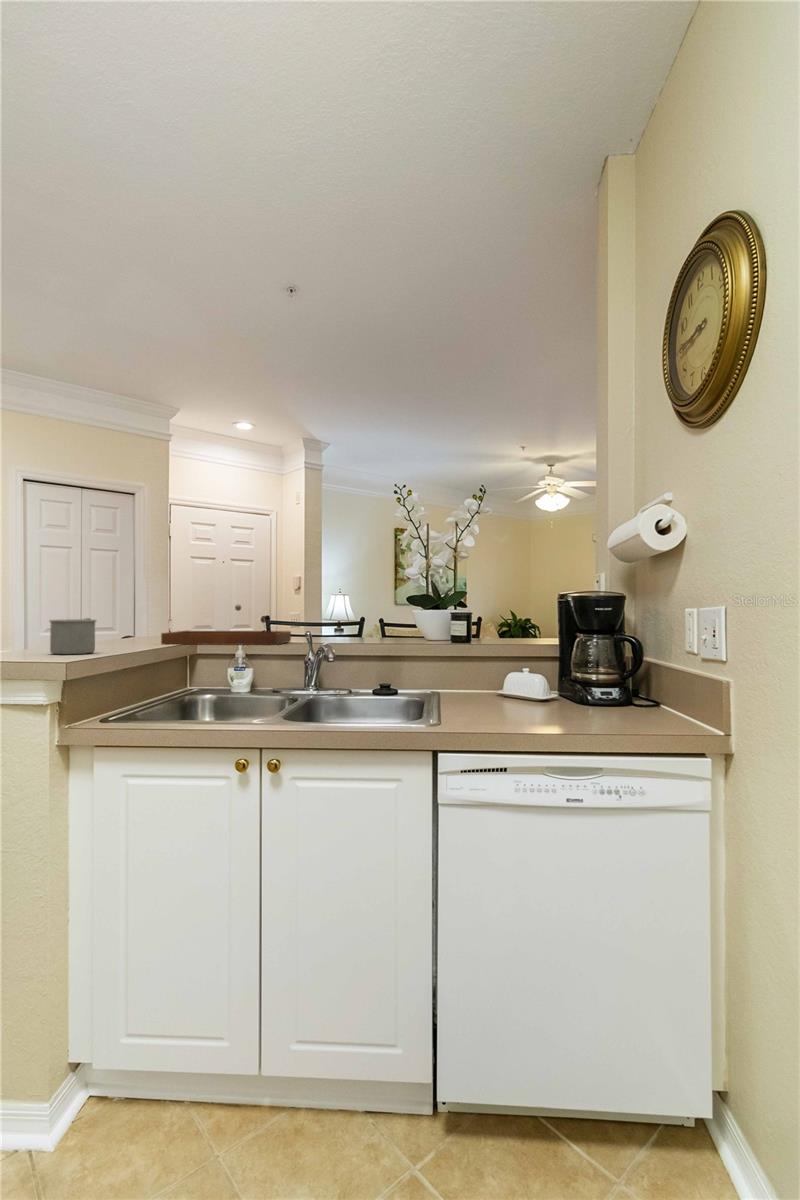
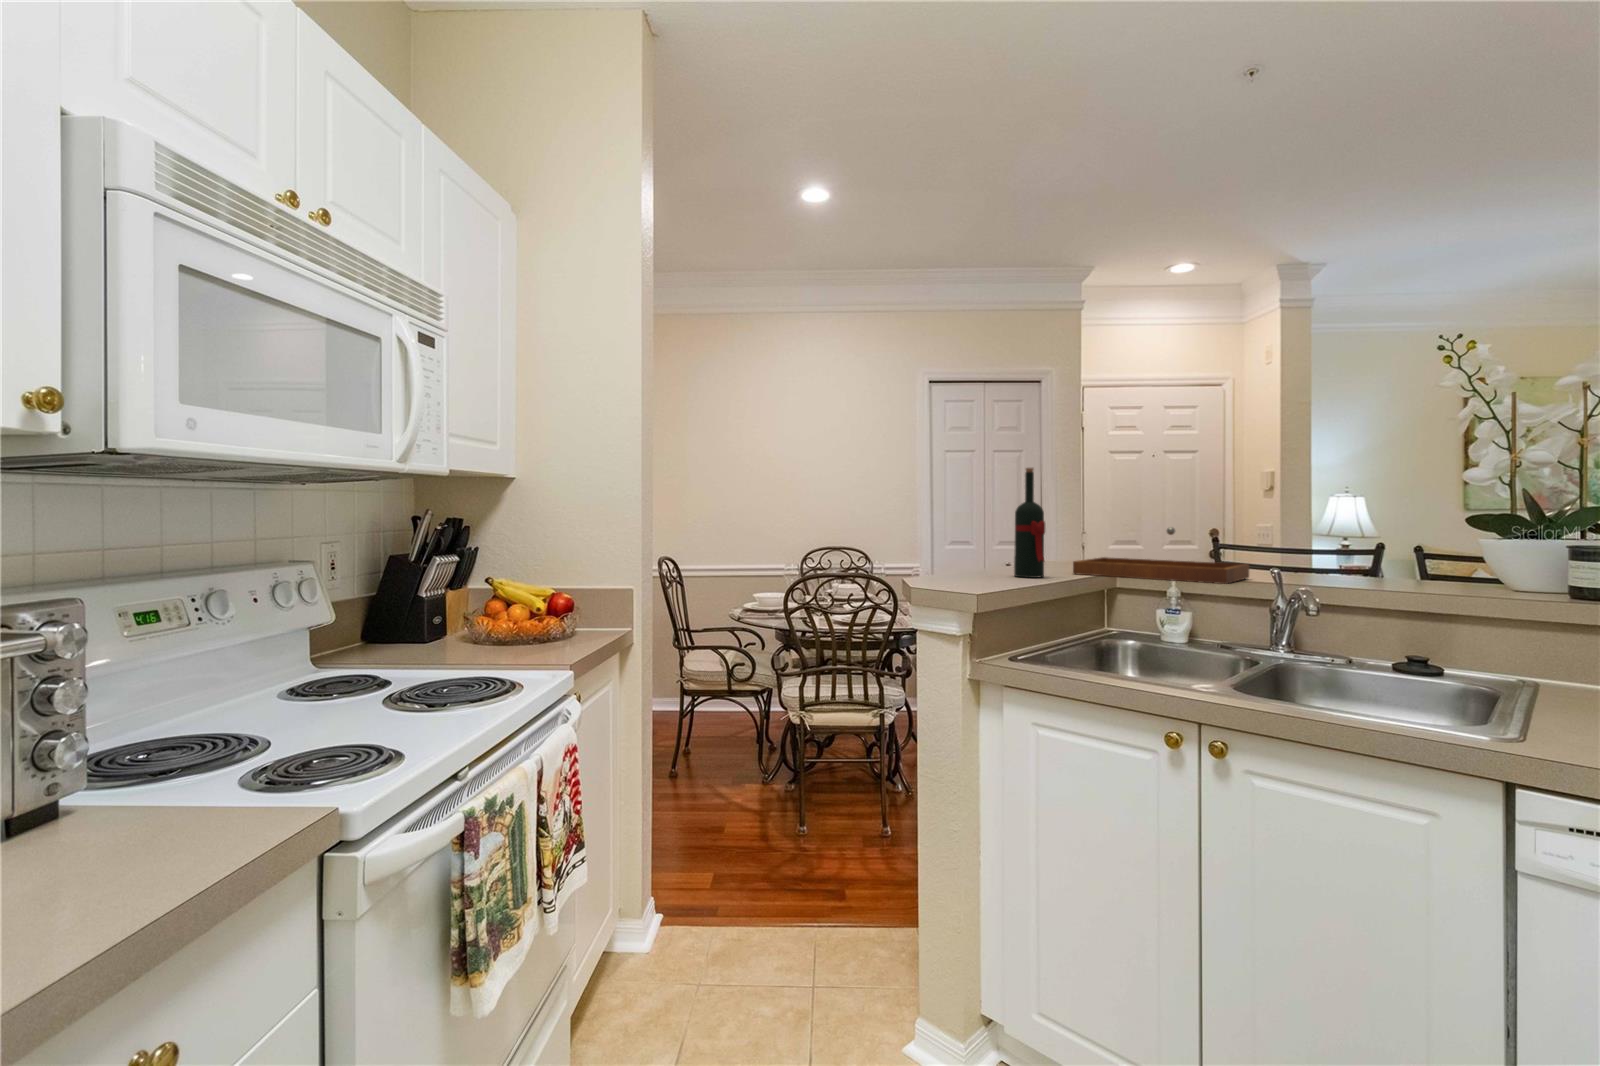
wine bottle: none [107,550,137,647] -> present [1014,468,1045,578]
mug: present [49,618,96,654] -> none [960,547,1005,587]

